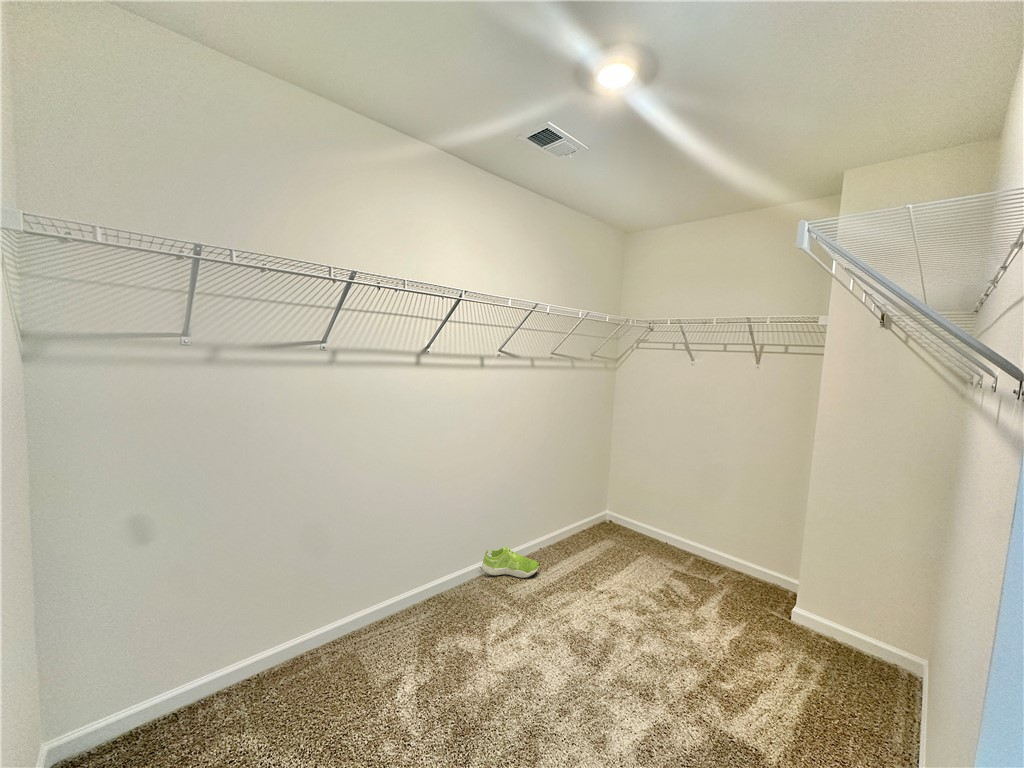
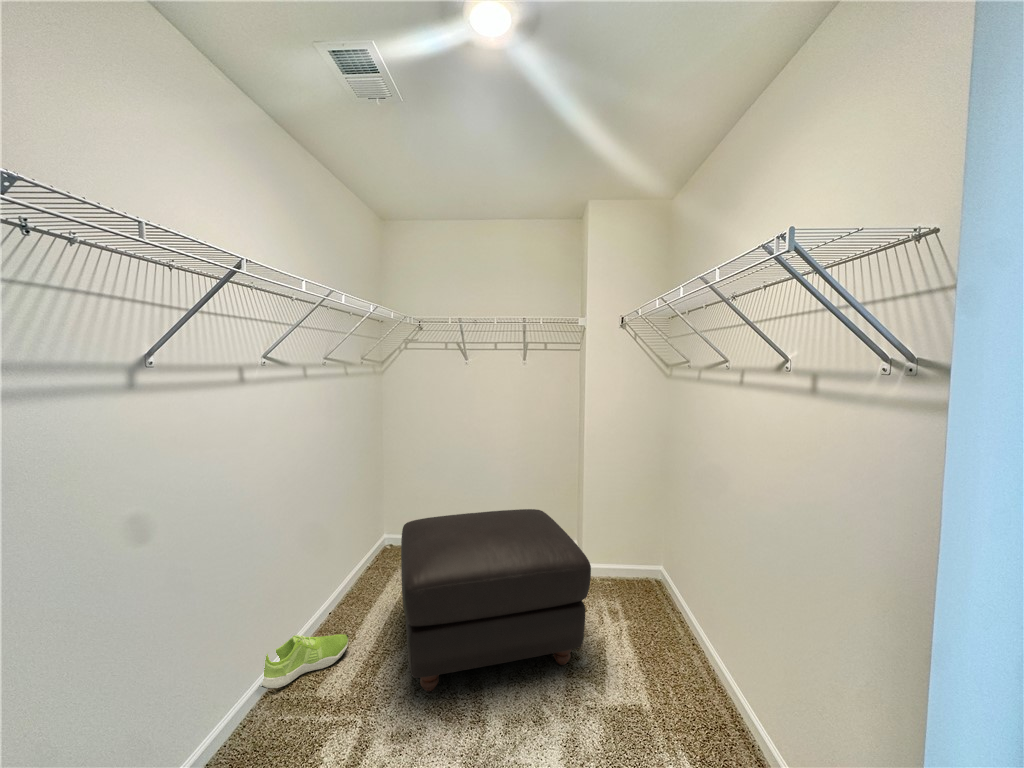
ottoman: none [558,495,740,677] -> present [401,509,591,691]

